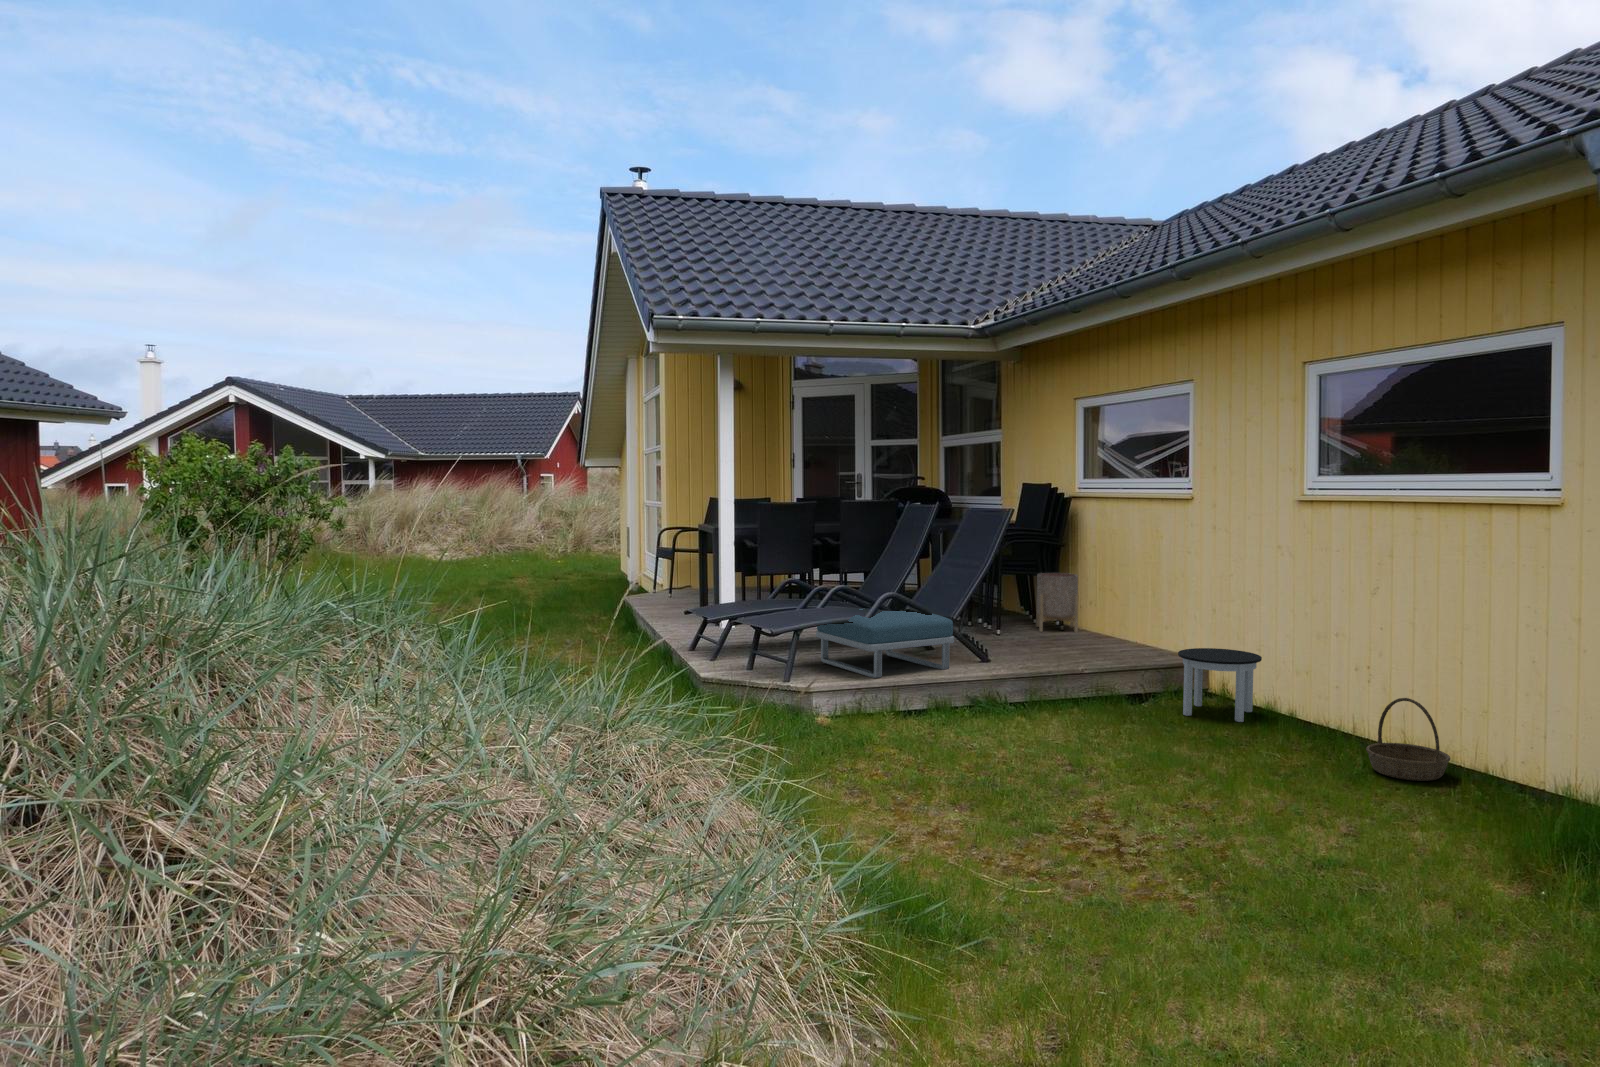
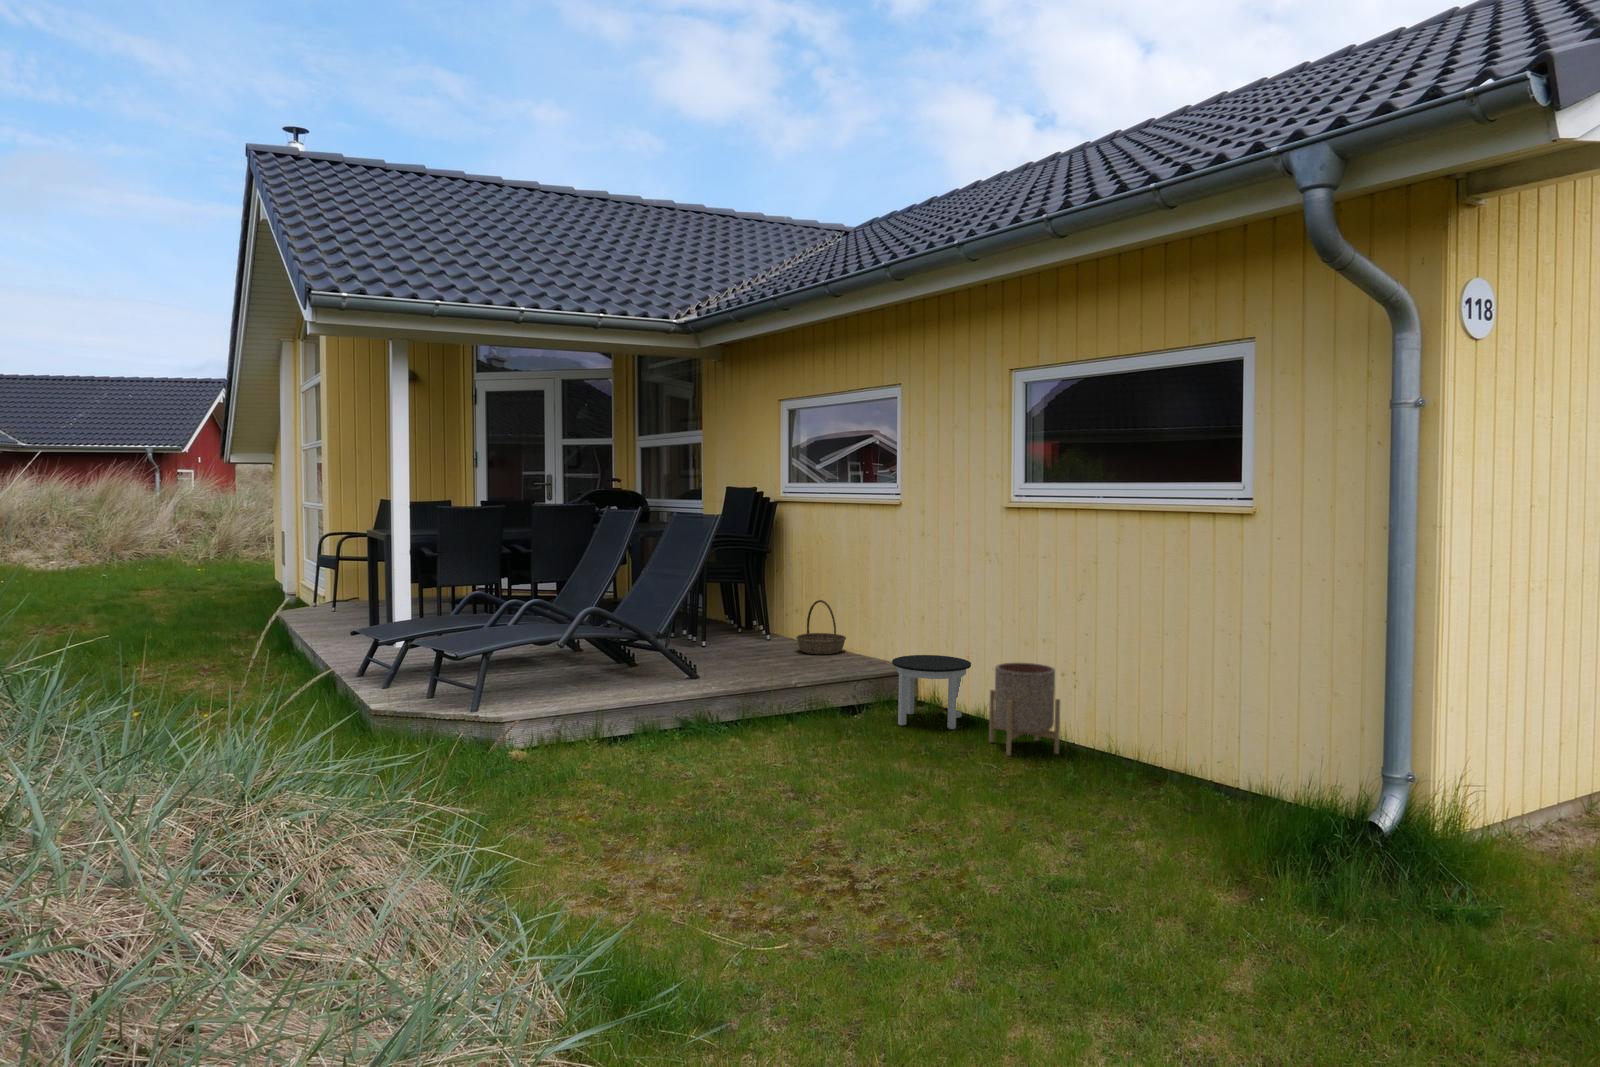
planter: present [1036,573,1078,632] -> present [989,663,1060,756]
footstool: present [816,609,954,678] -> none [509,623,664,704]
basket: present [1366,698,1450,781] -> present [796,600,846,654]

